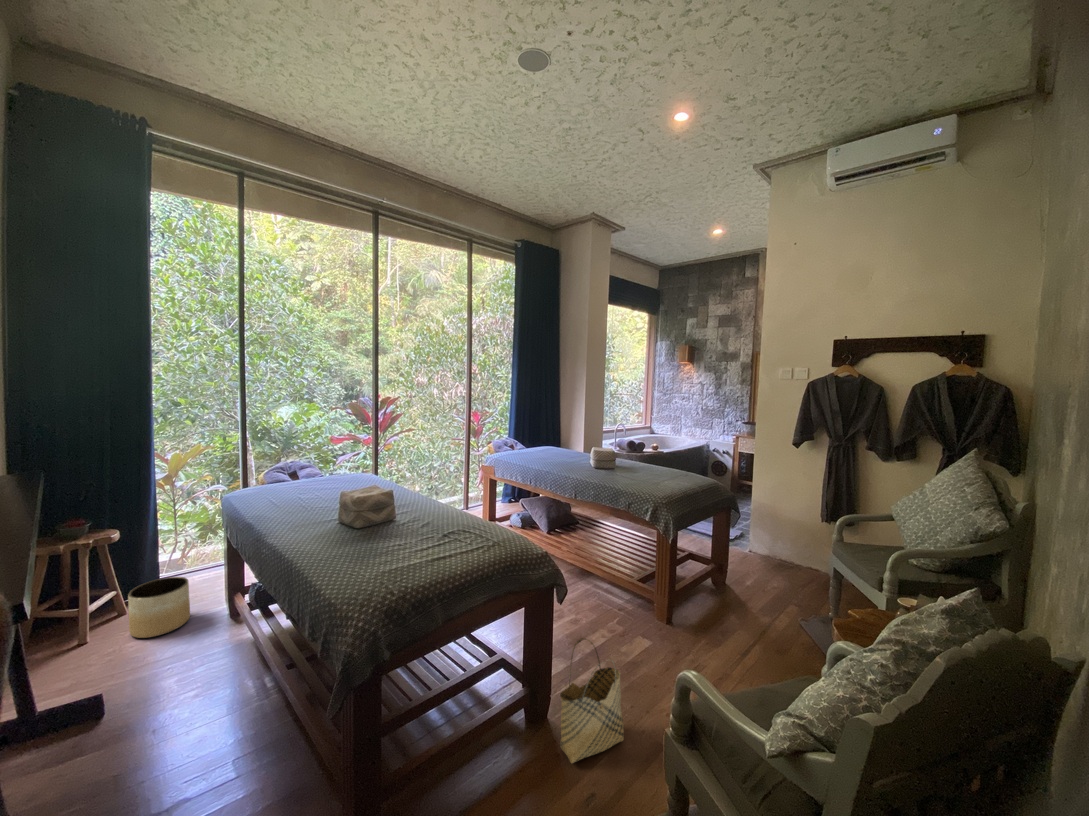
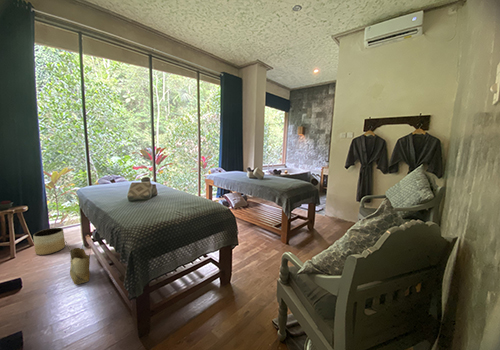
woven basket: present [560,638,624,763] -> present [66,236,90,285]

